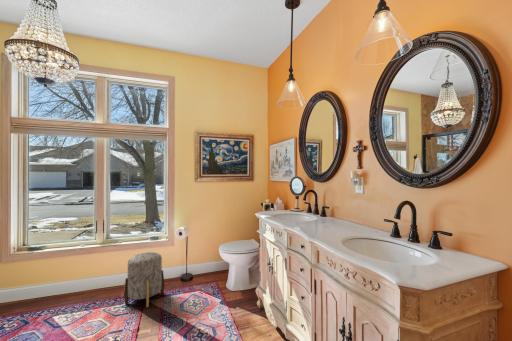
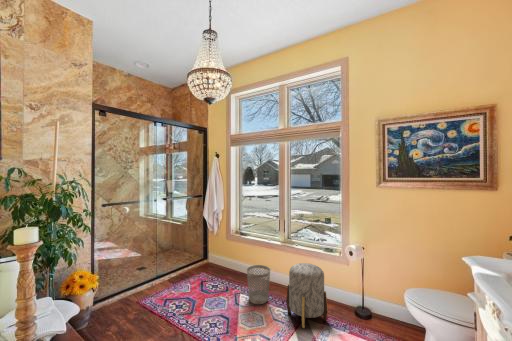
wastebasket: none [67,273,100,317] -> present [247,265,270,304]

